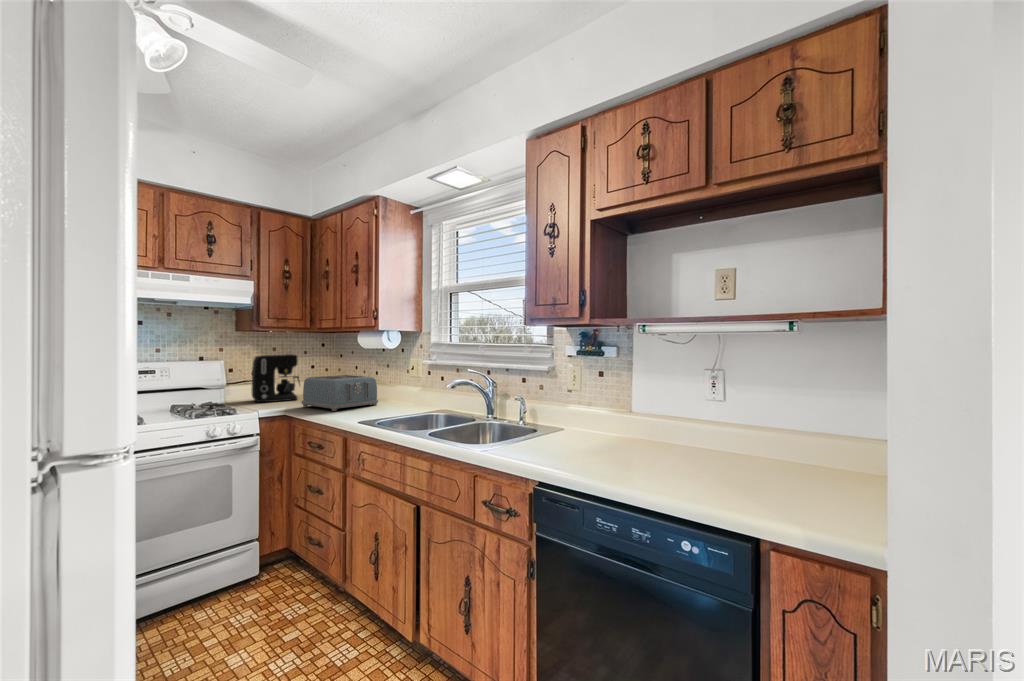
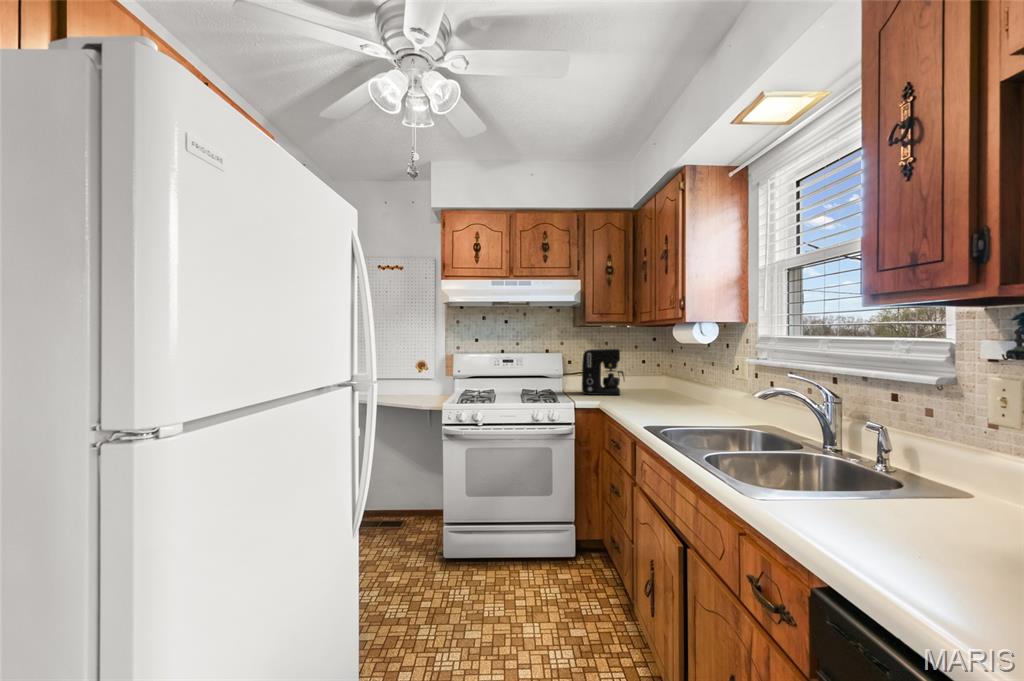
toaster: present [302,375,378,411] -> none [614,373,691,411]

